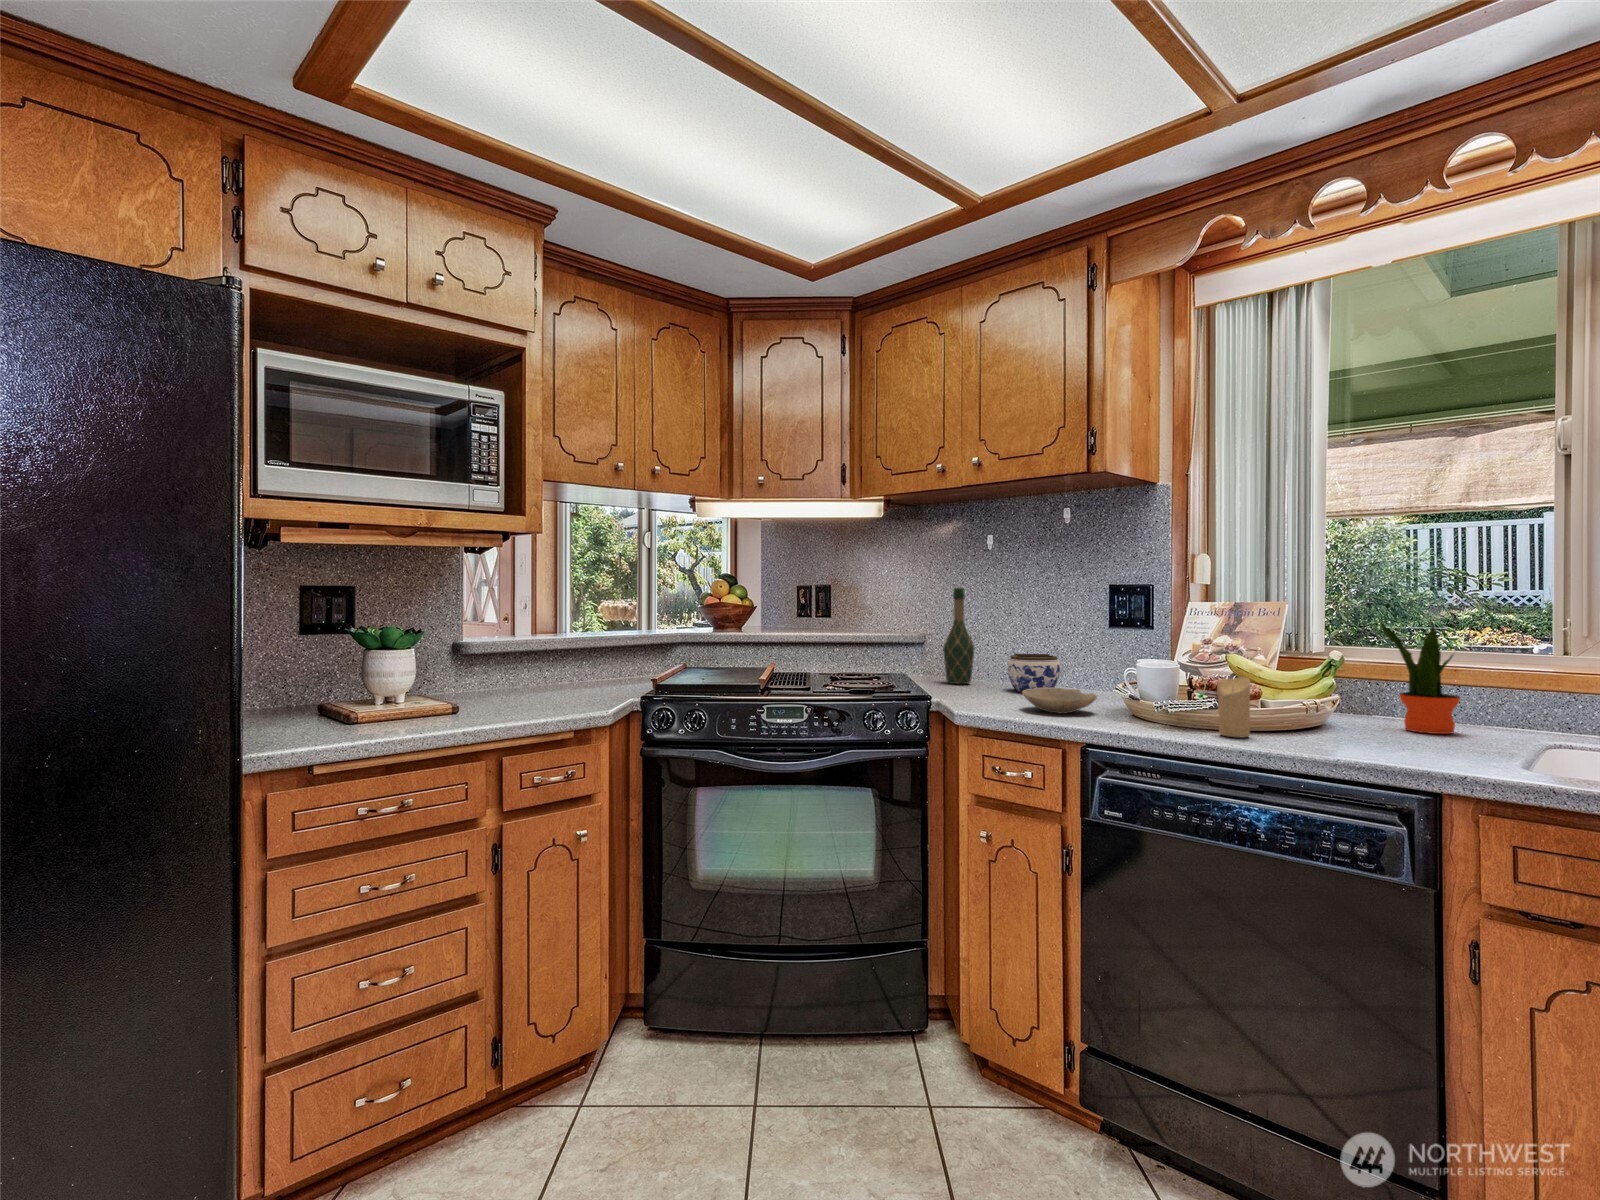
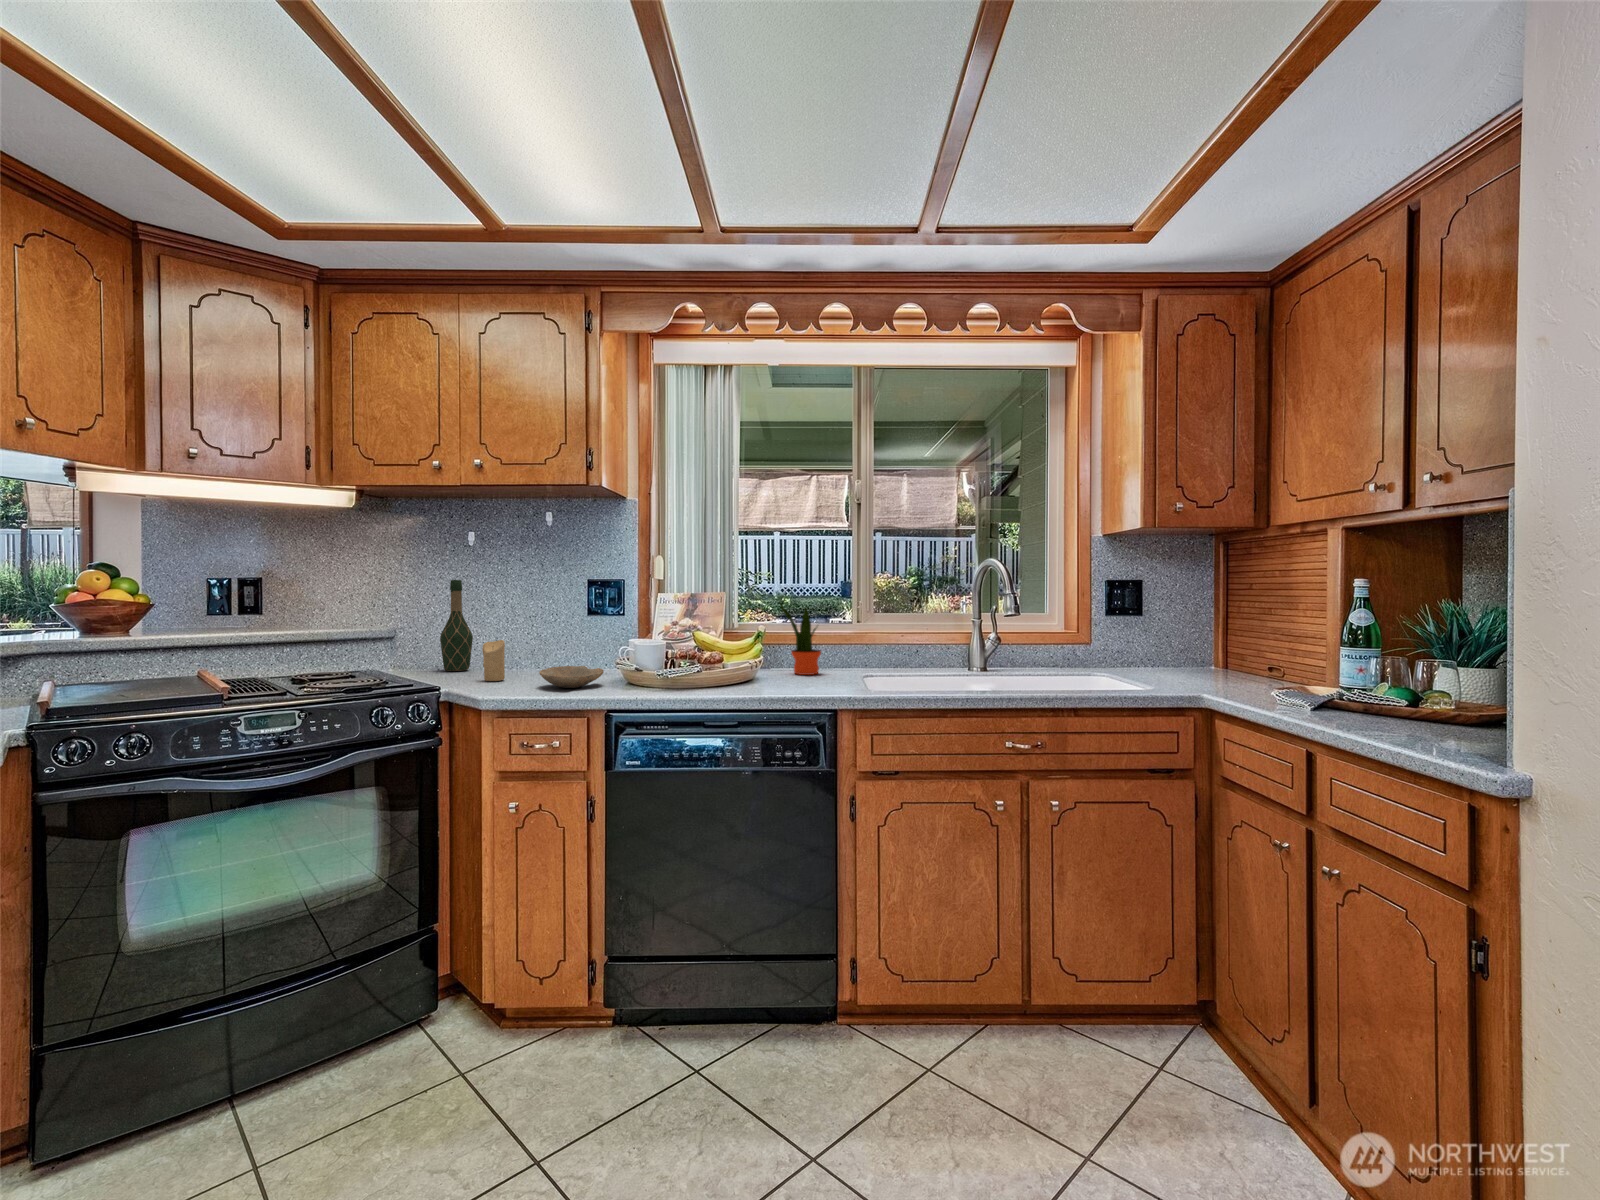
jar: present [1008,654,1060,692] -> none [508,638,556,673]
candle: present [1217,677,1251,737] -> present [482,640,505,681]

